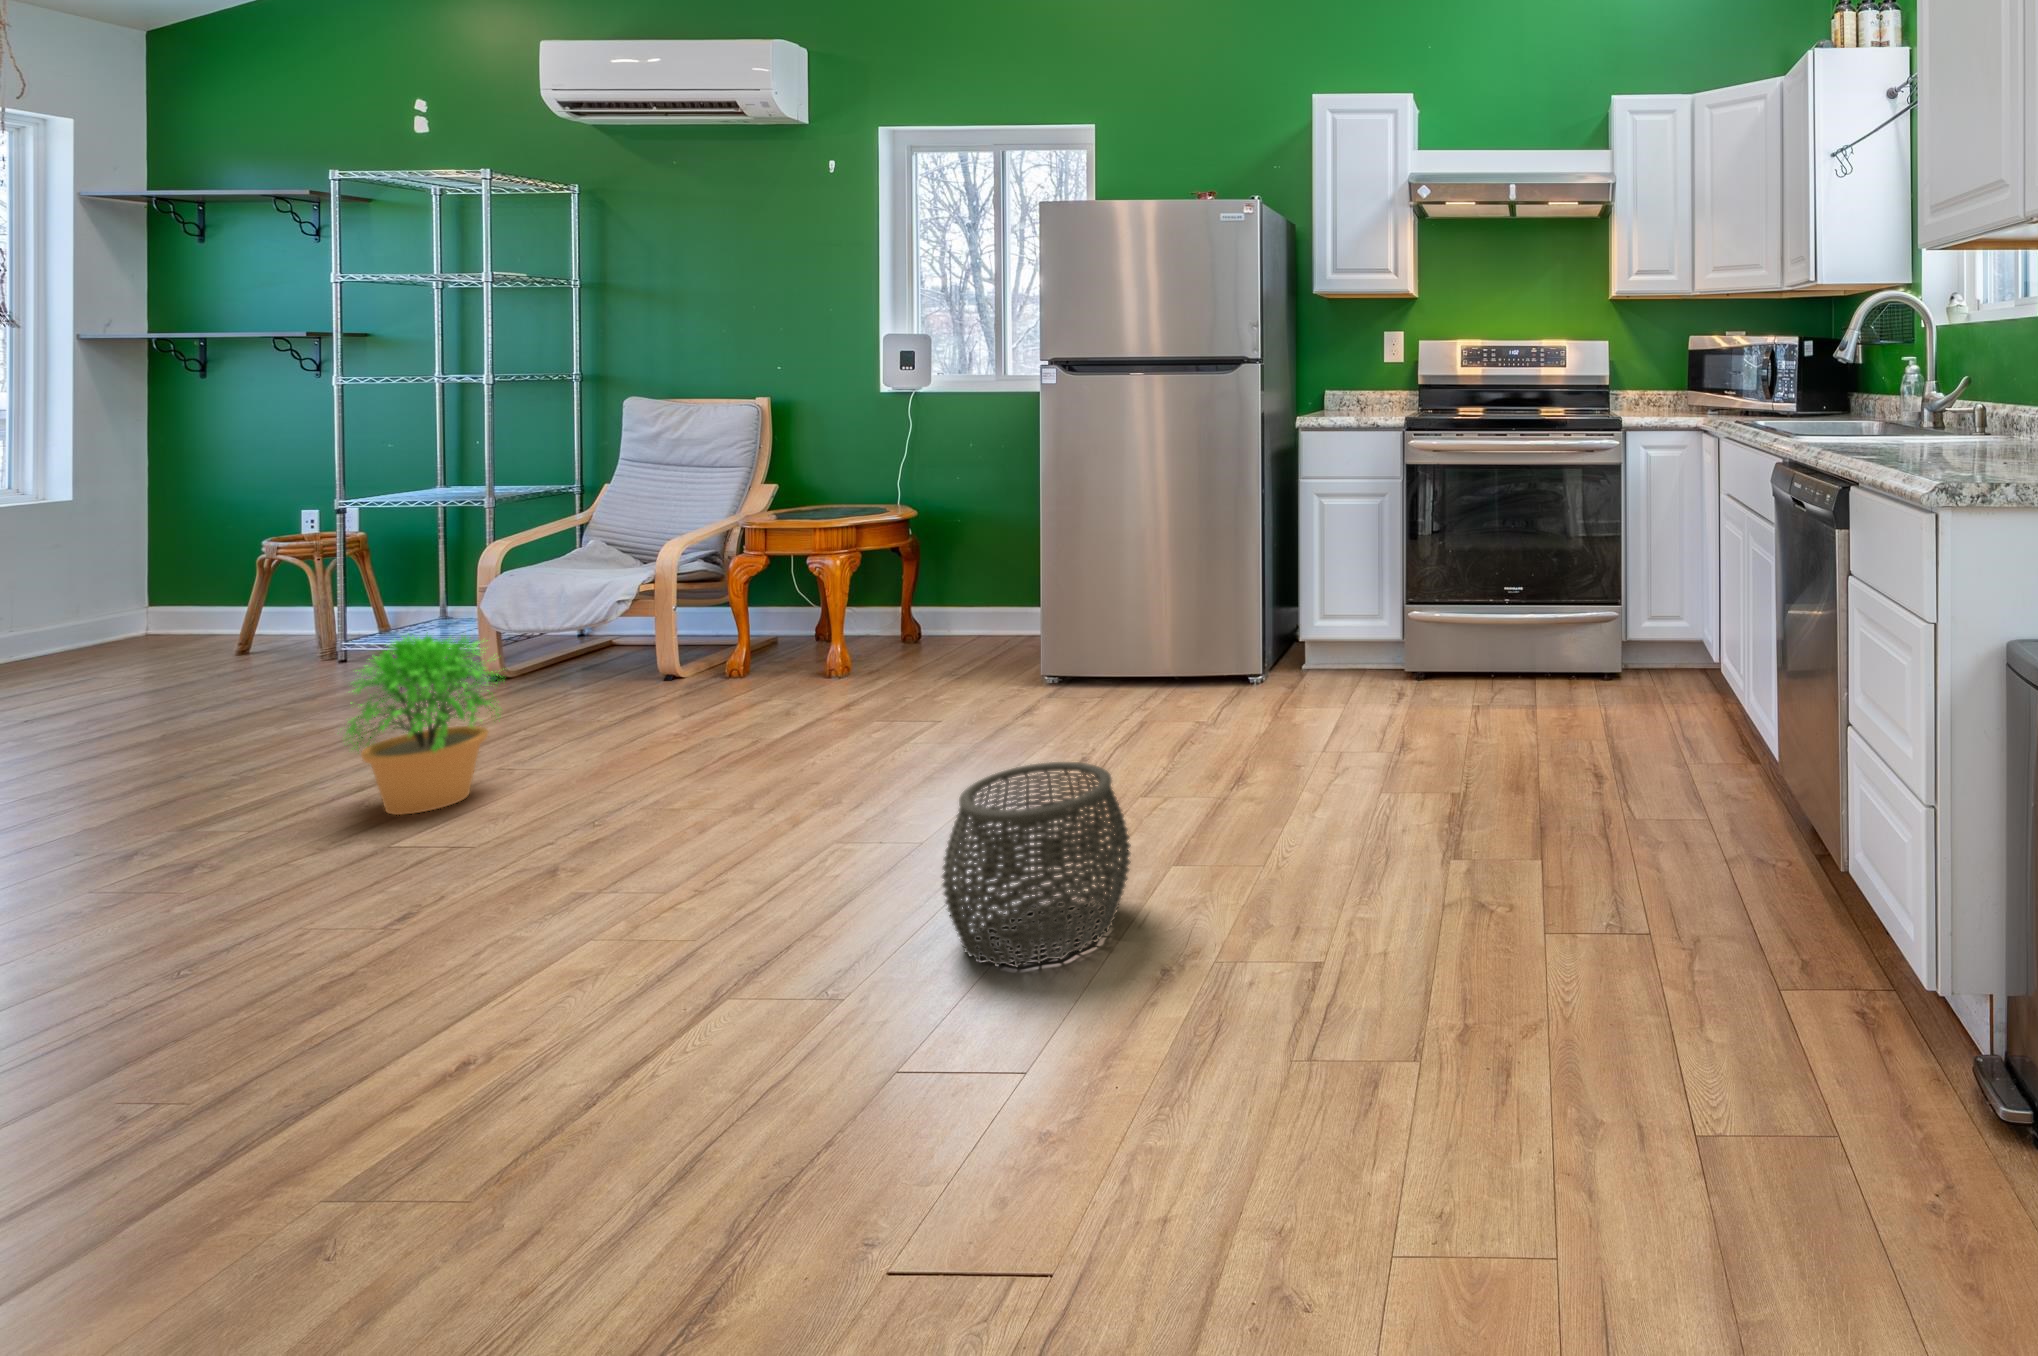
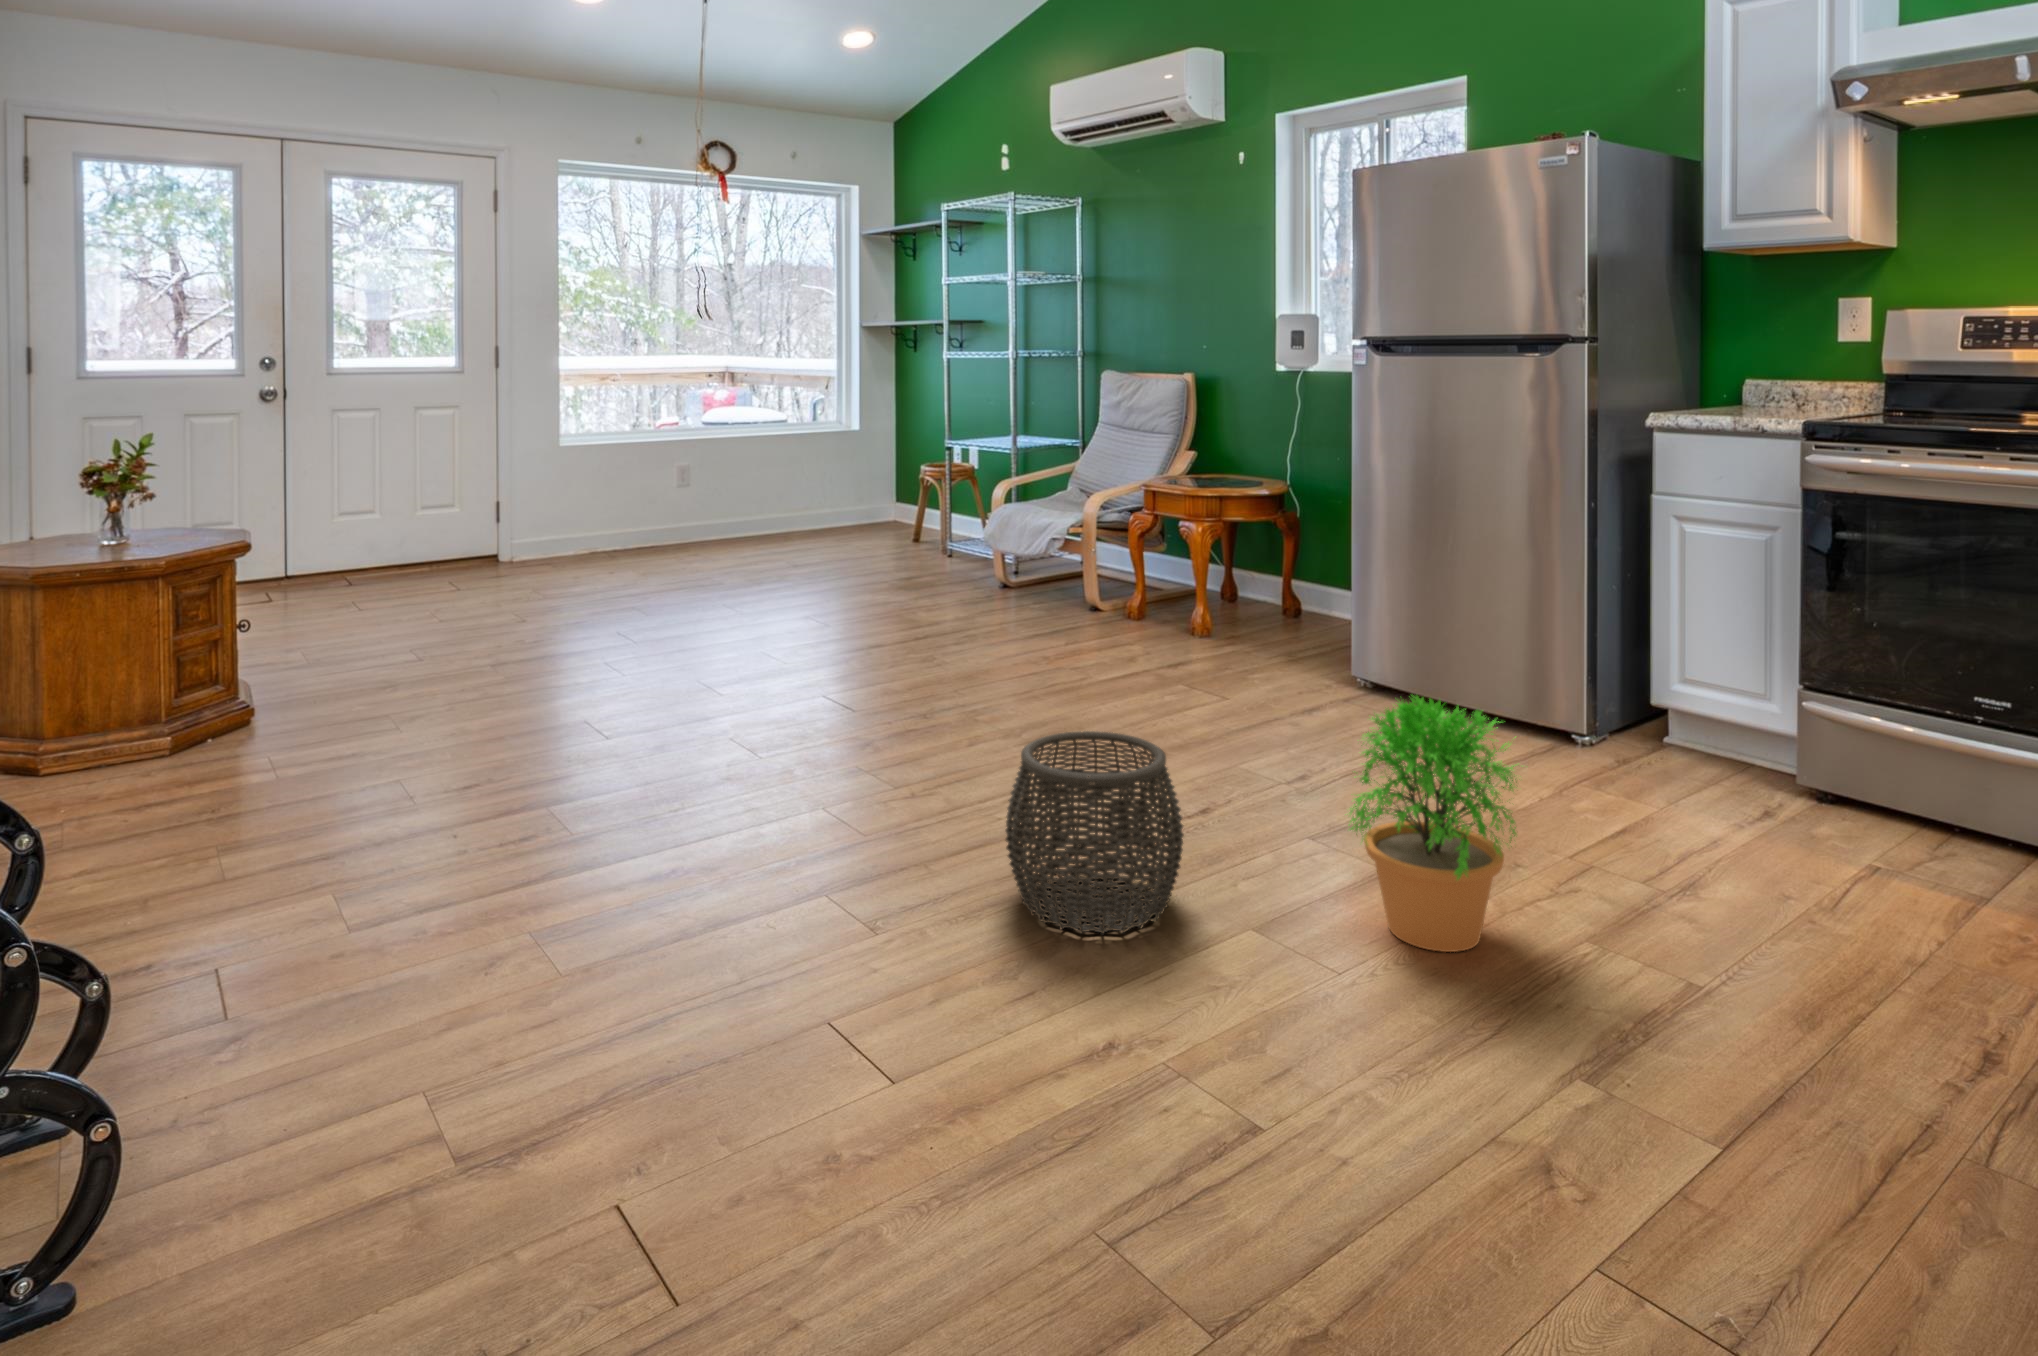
potted plant: present [346,632,502,815] -> present [1349,696,1517,952]

